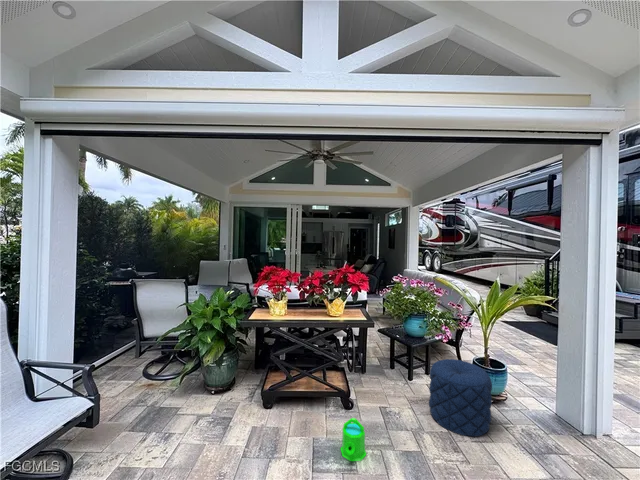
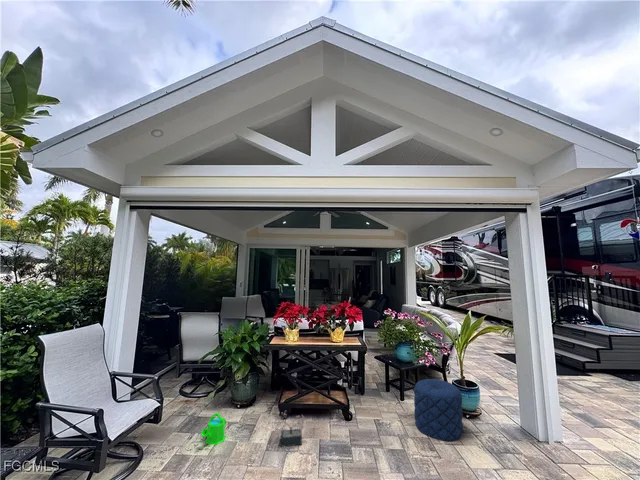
decorative plant: none [250,402,297,451] -> present [272,411,307,446]
watering can: present [340,418,366,461] -> present [201,413,226,445]

